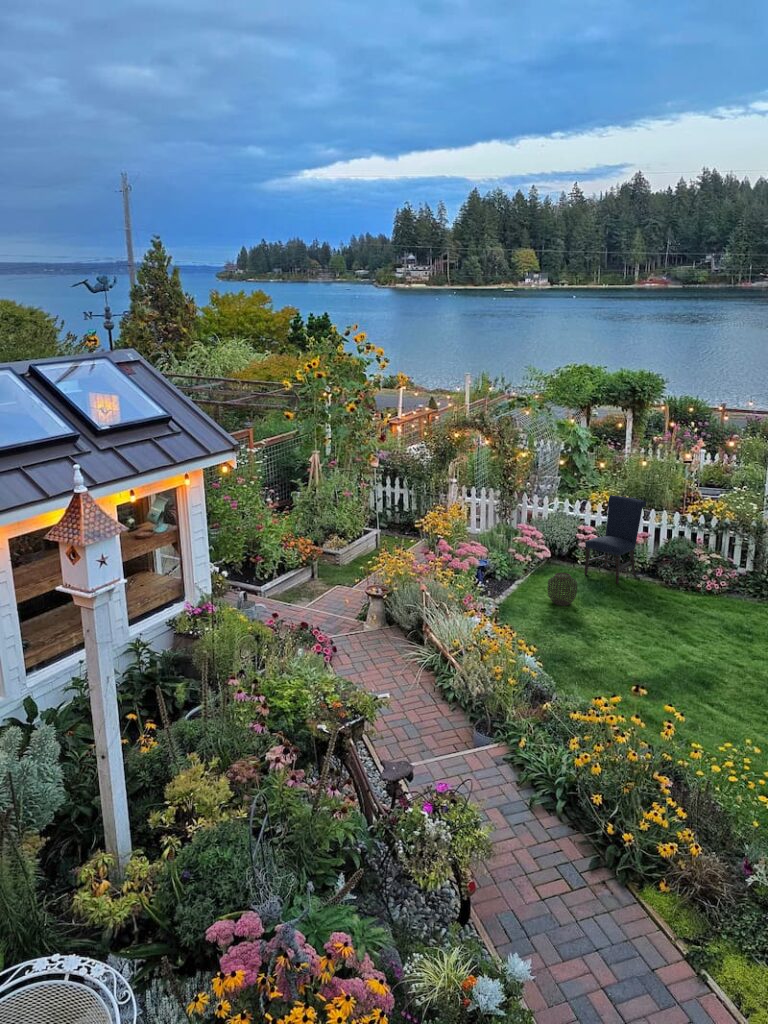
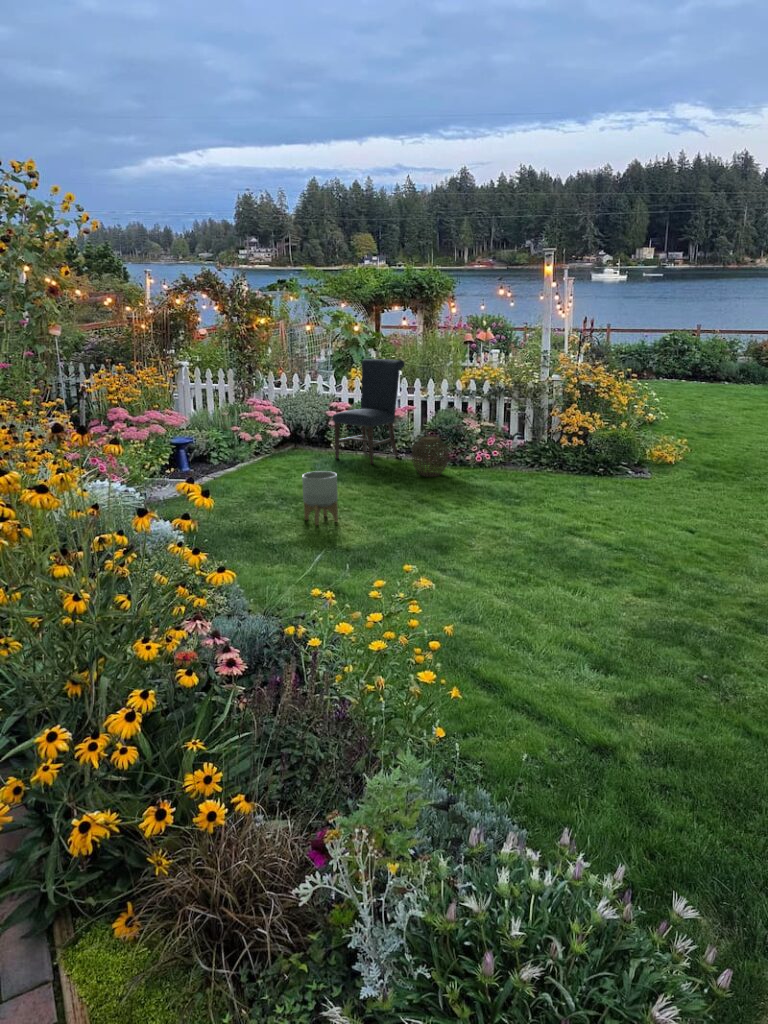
woven basket: present [548,573,577,606] -> present [412,436,448,477]
planter: none [591,612,618,653] -> present [302,471,338,525]

